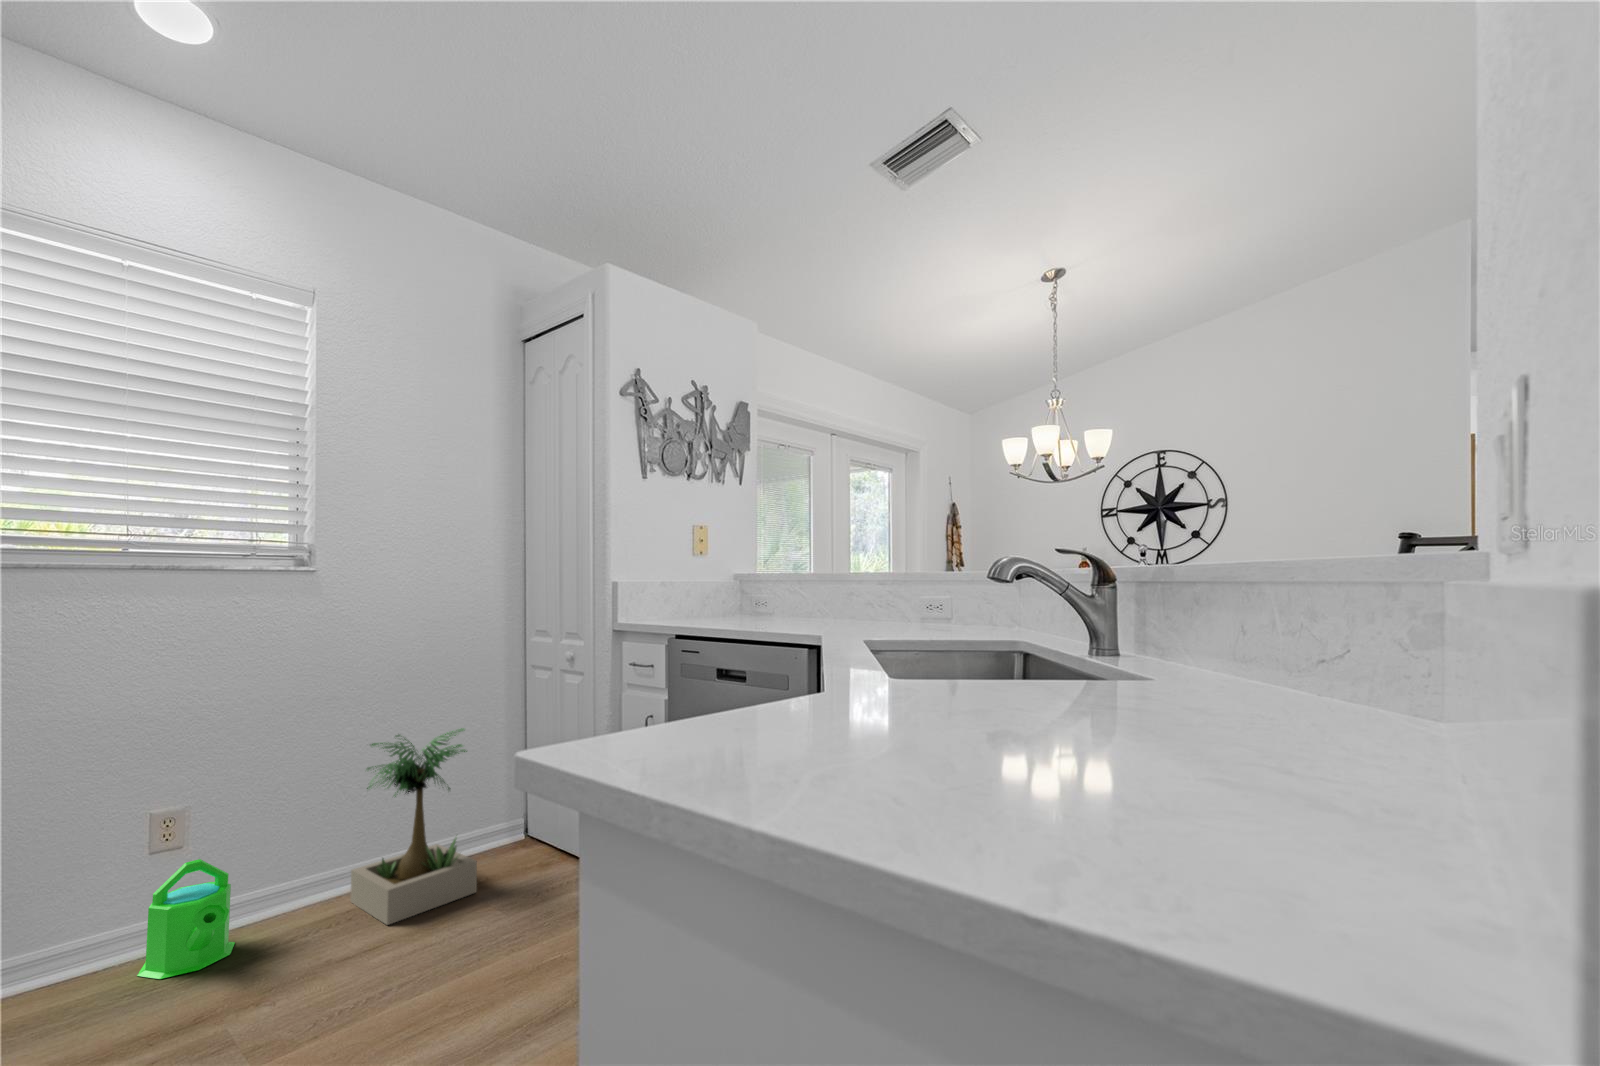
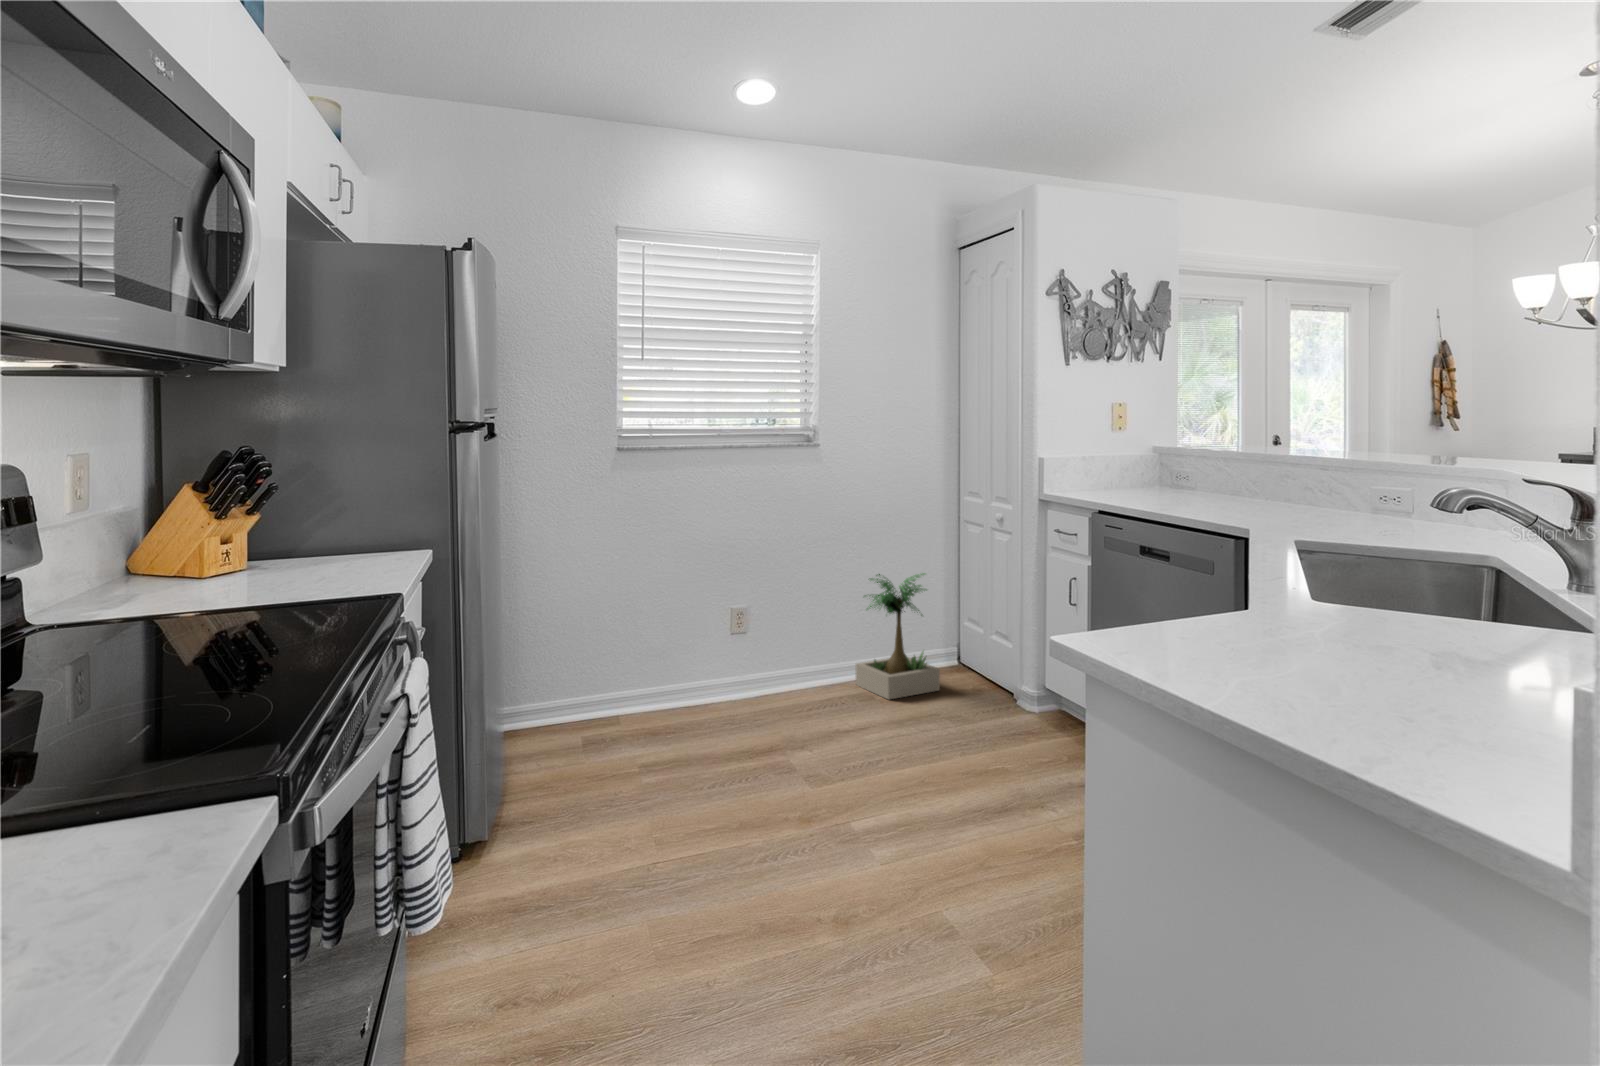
watering can: present [137,859,235,979] -> none [758,641,807,706]

